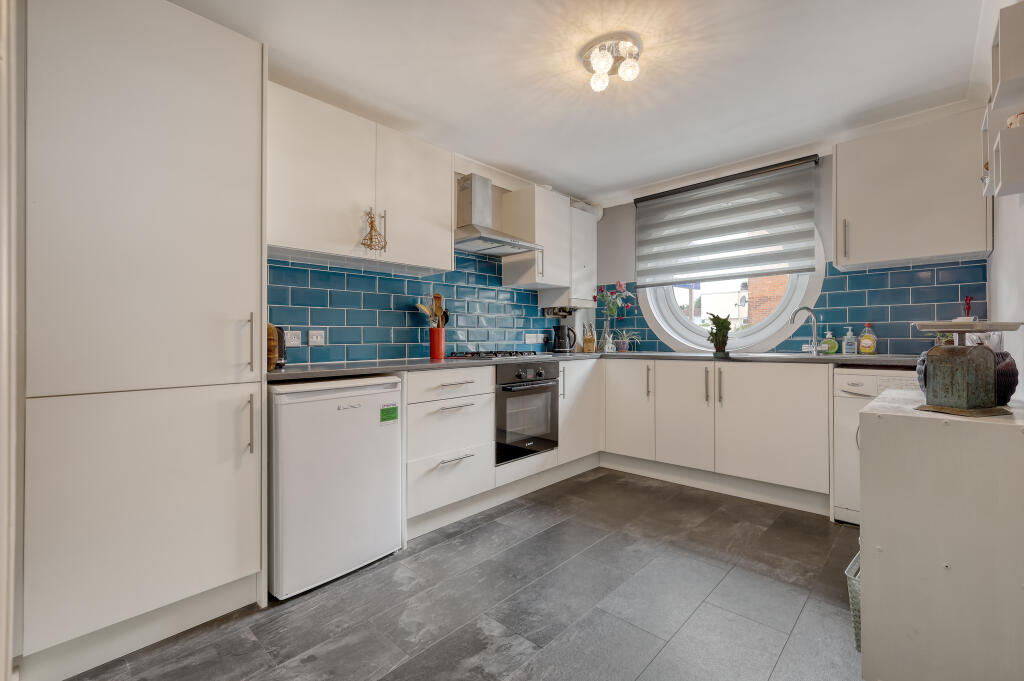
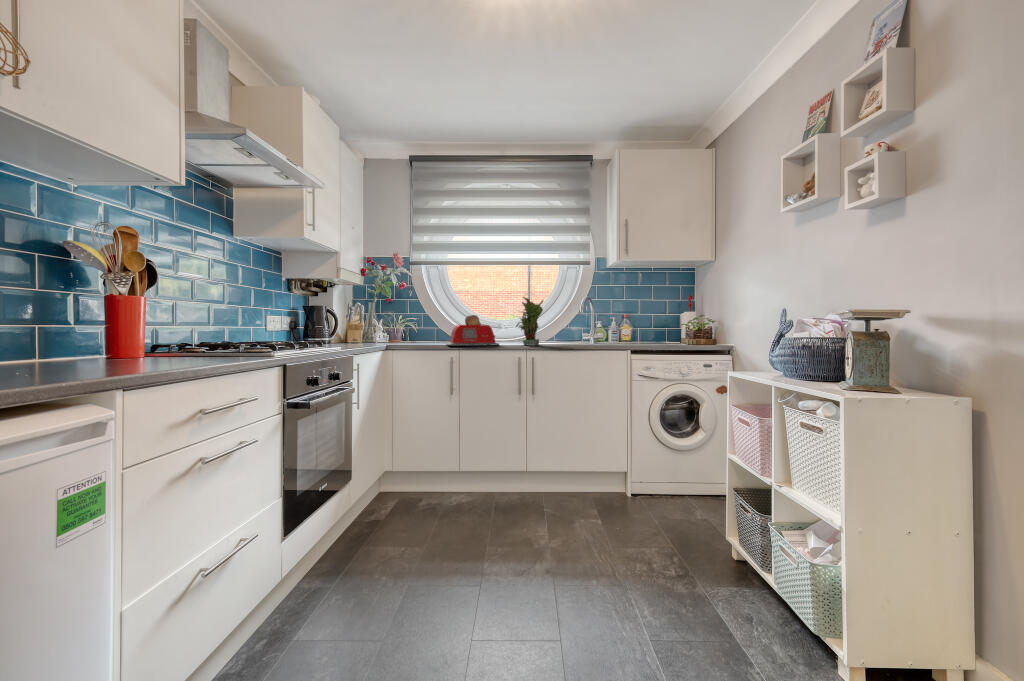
toaster: none [644,330,692,357] -> present [446,315,499,346]

